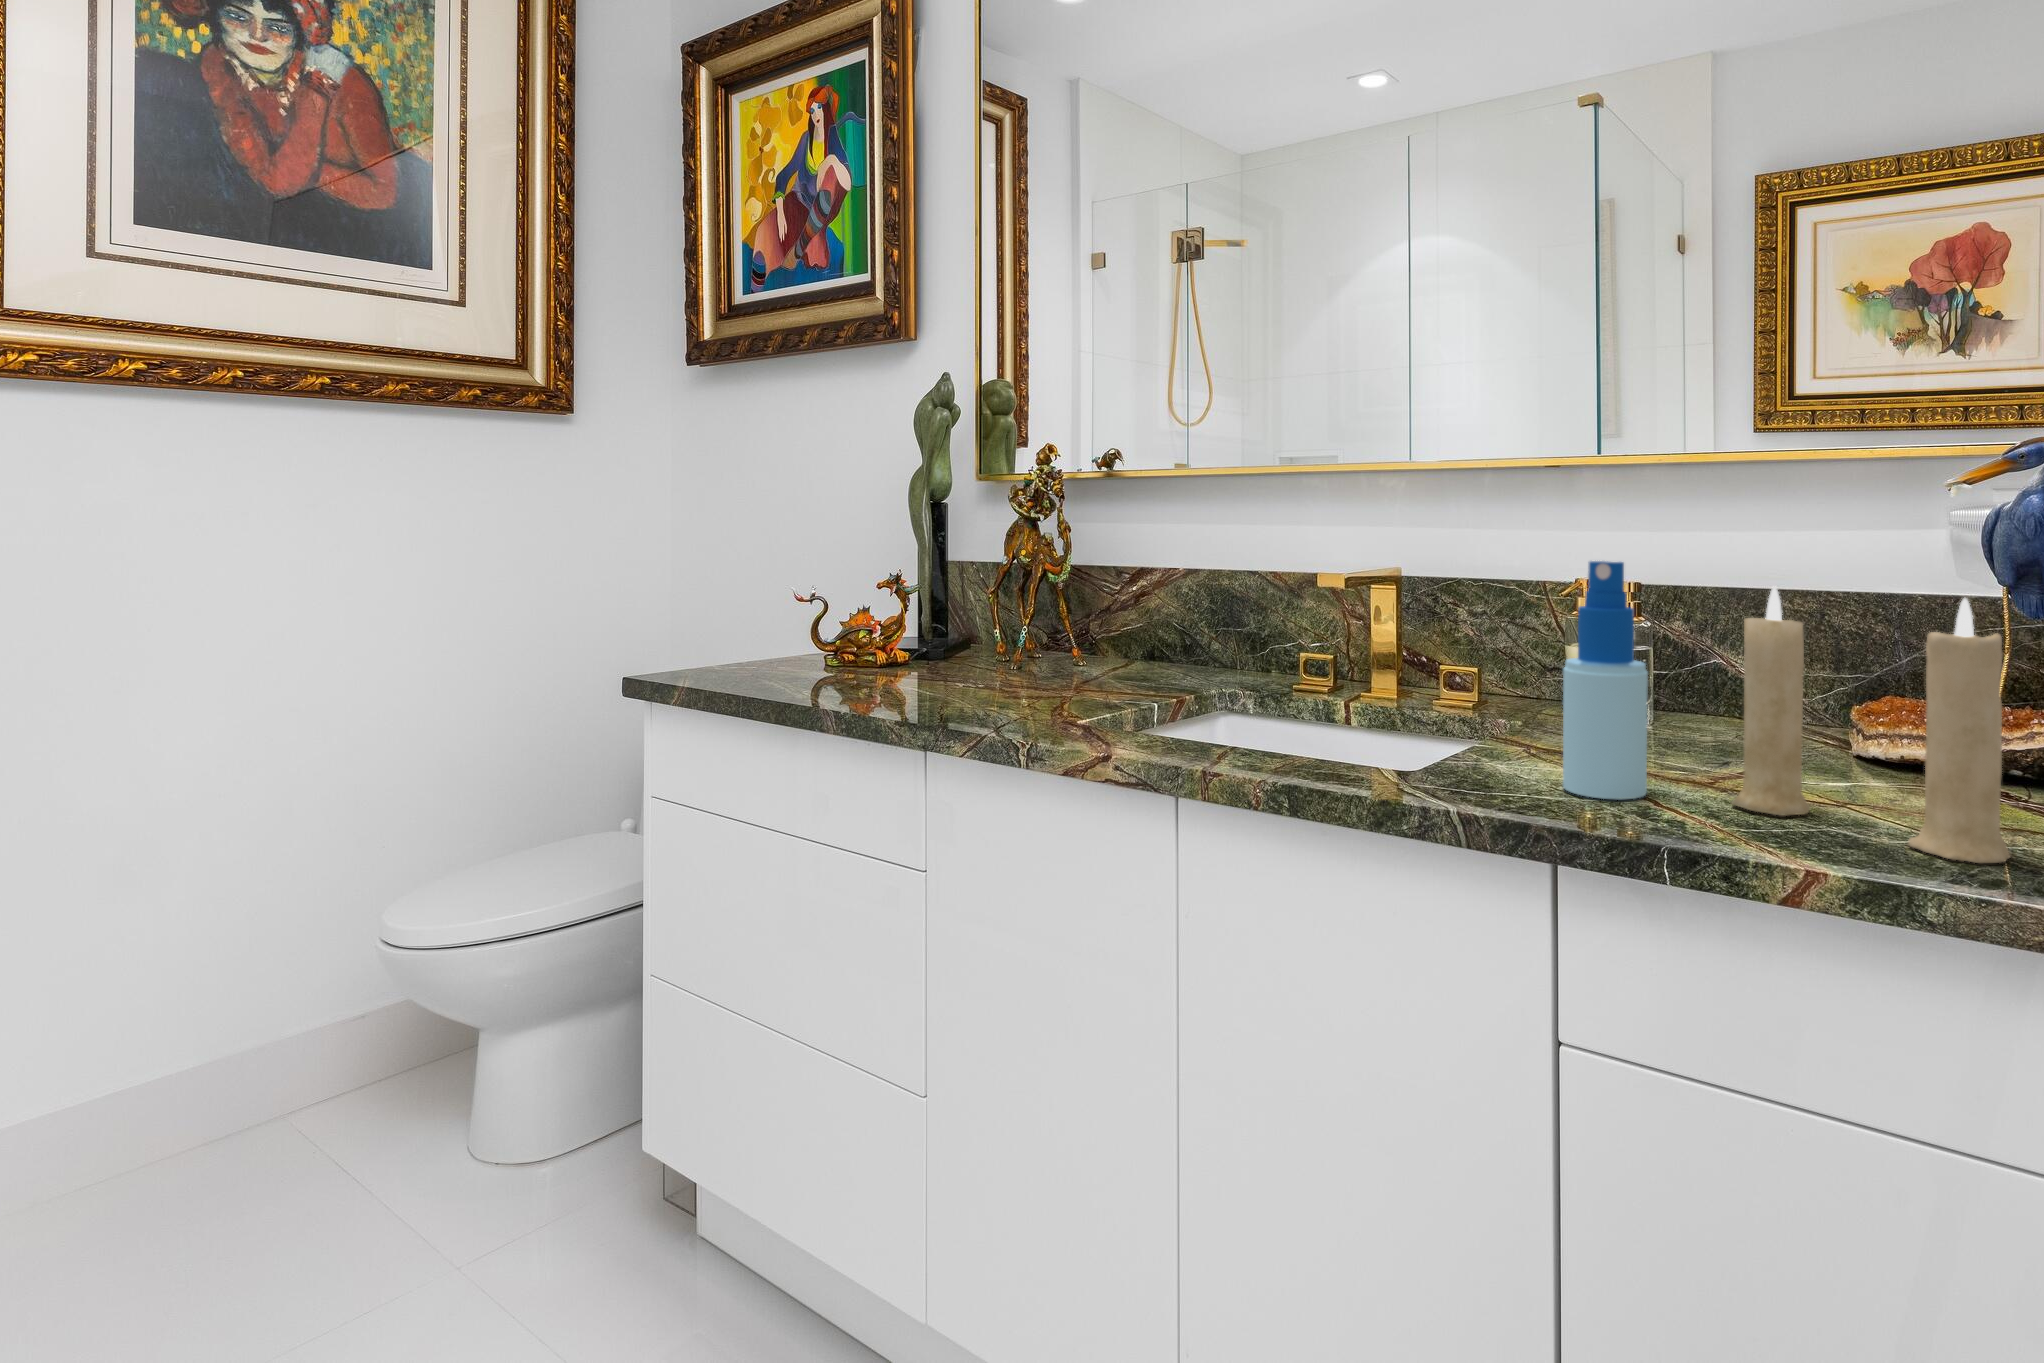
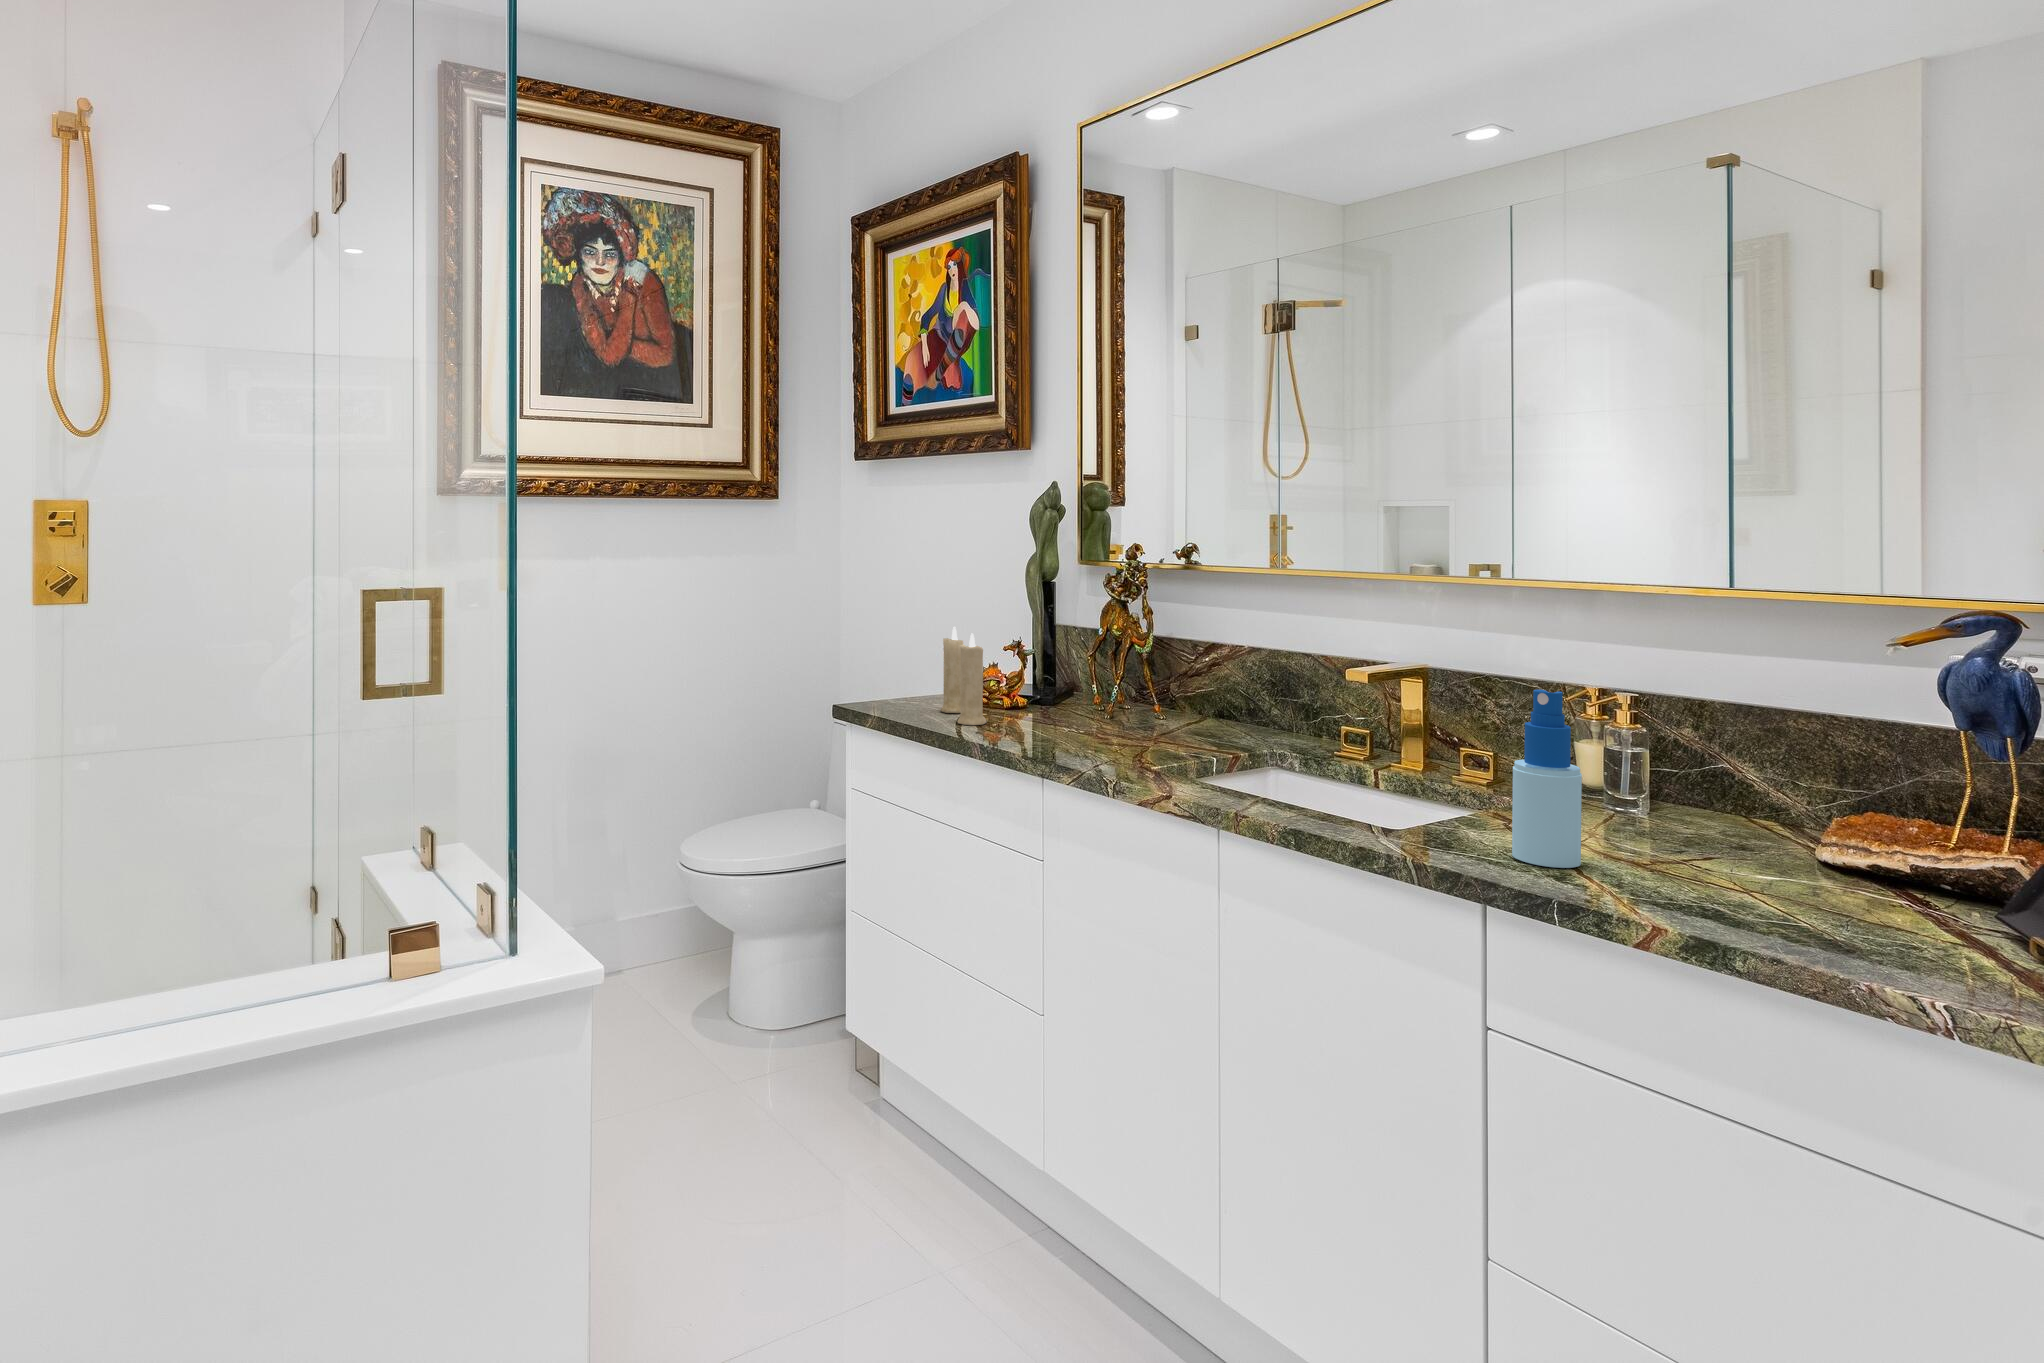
candle: present [1731,587,2011,863] -> present [941,627,987,725]

